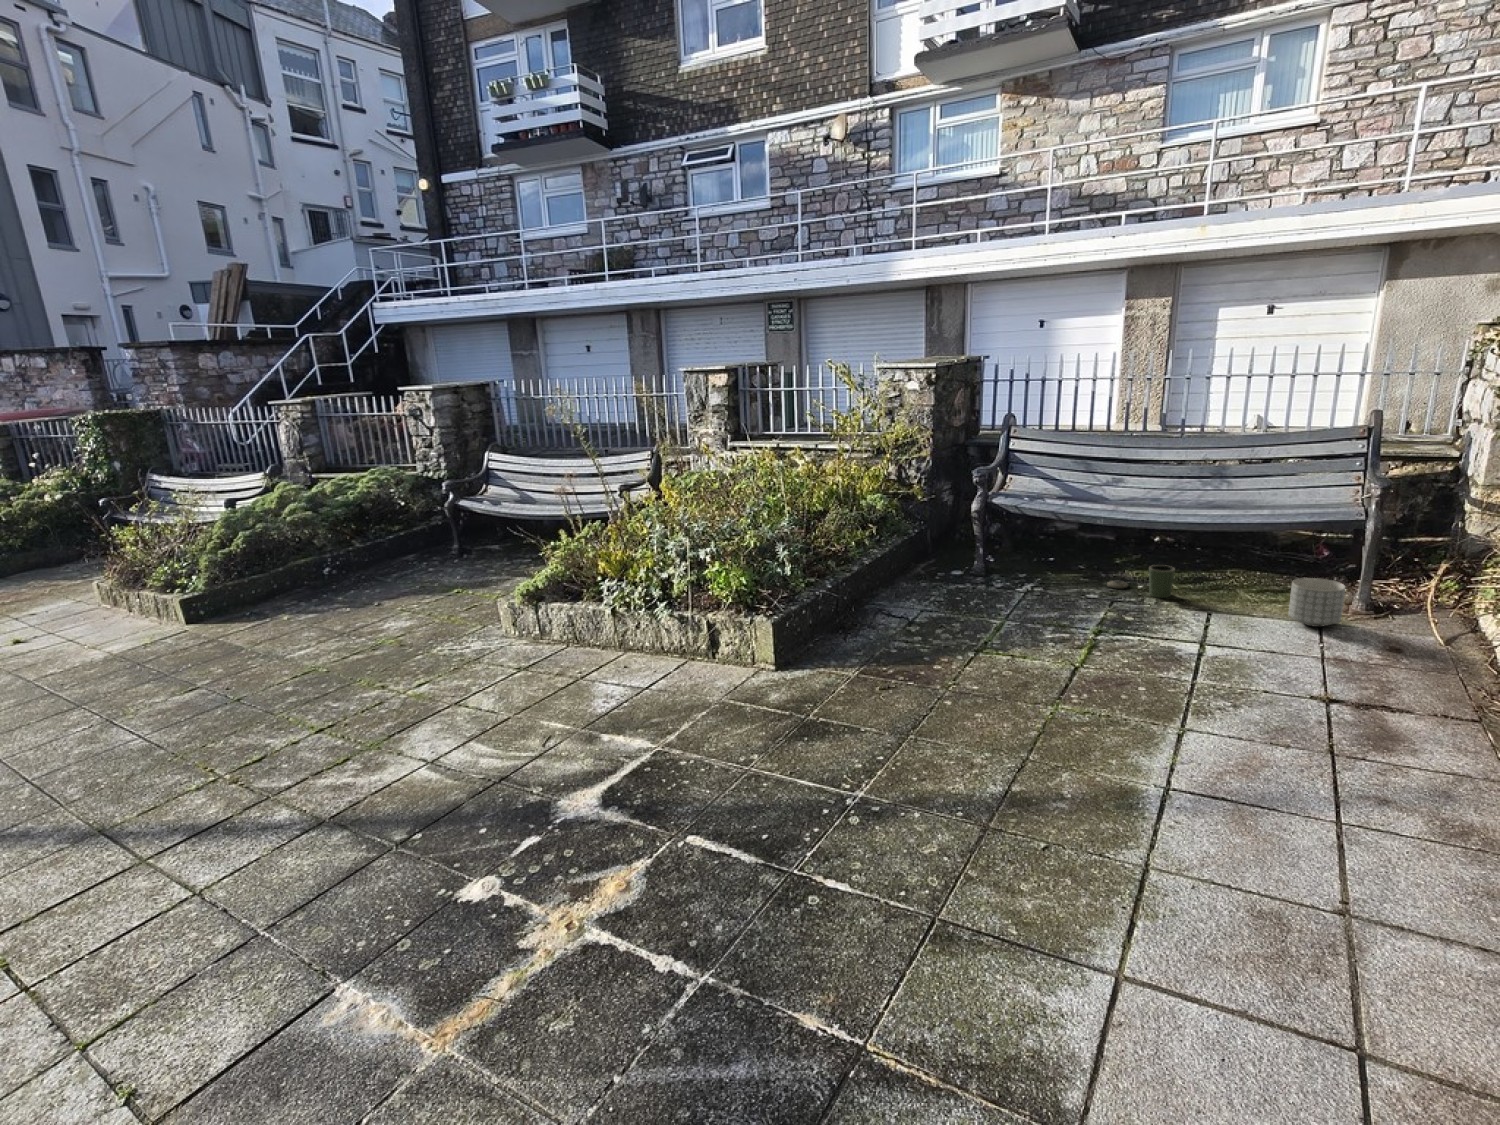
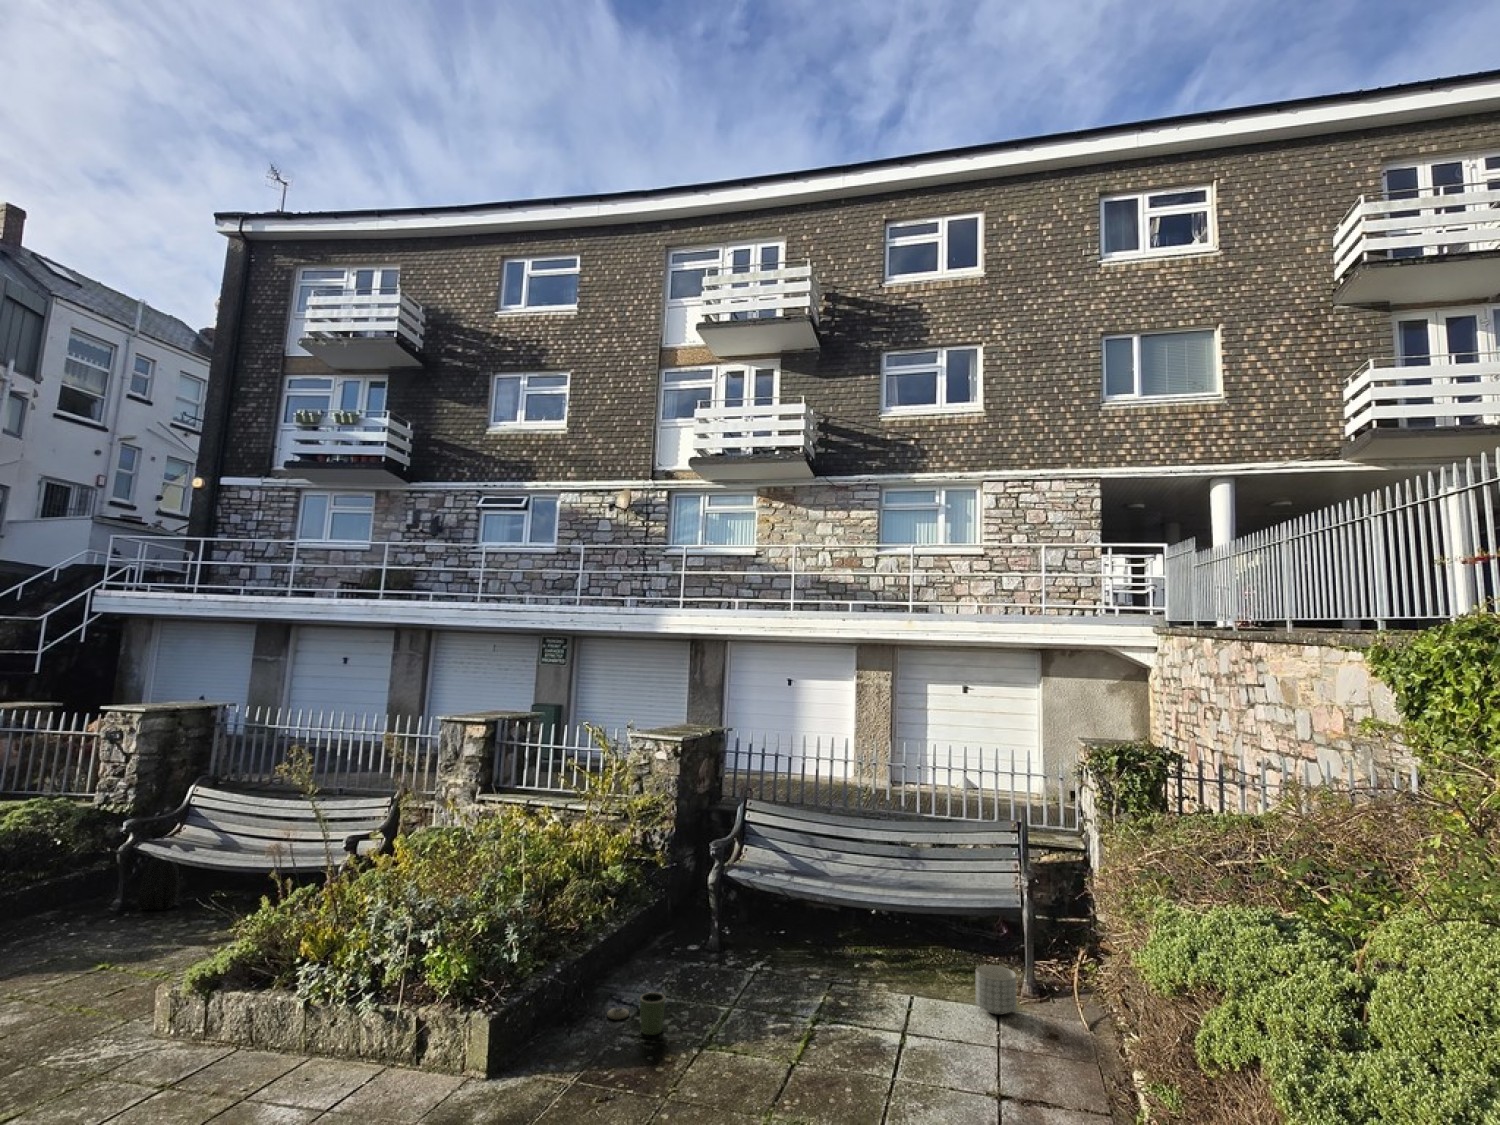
backpack: none [467,507,498,553] -> present [138,858,181,910]
trash can: present [1107,565,1175,598] -> present [607,992,666,1035]

